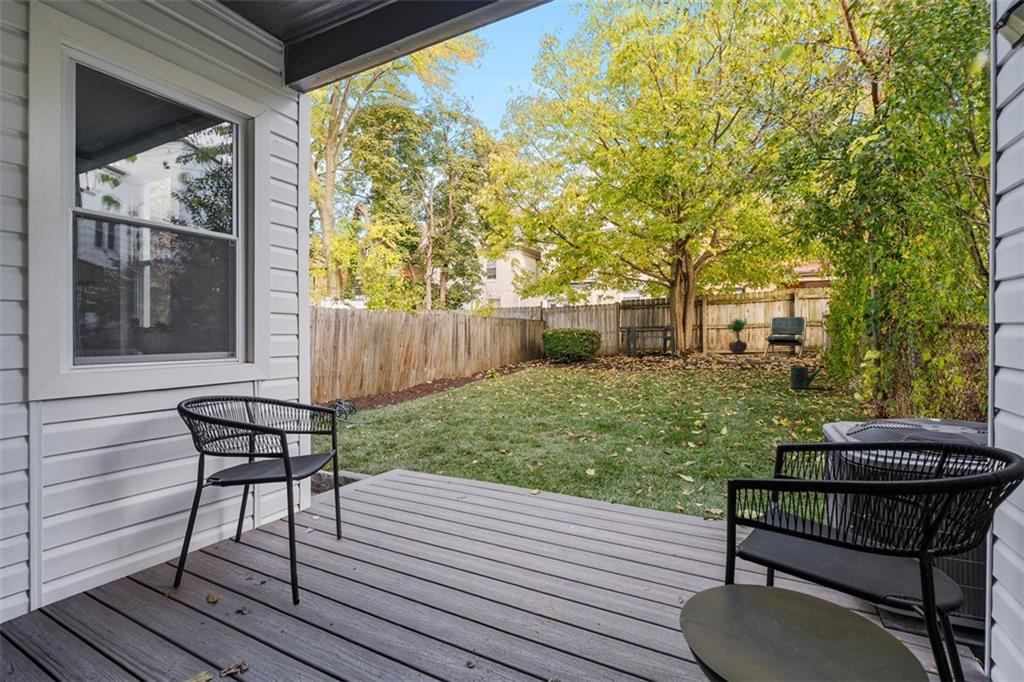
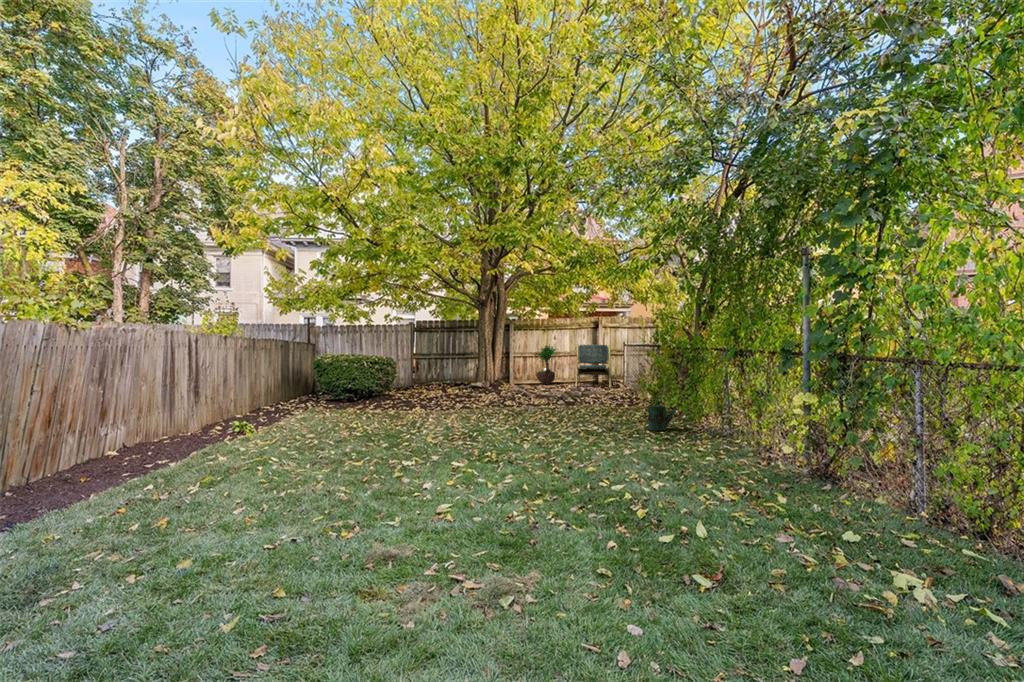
bench: present [626,325,675,357] -> none [424,352,483,392]

